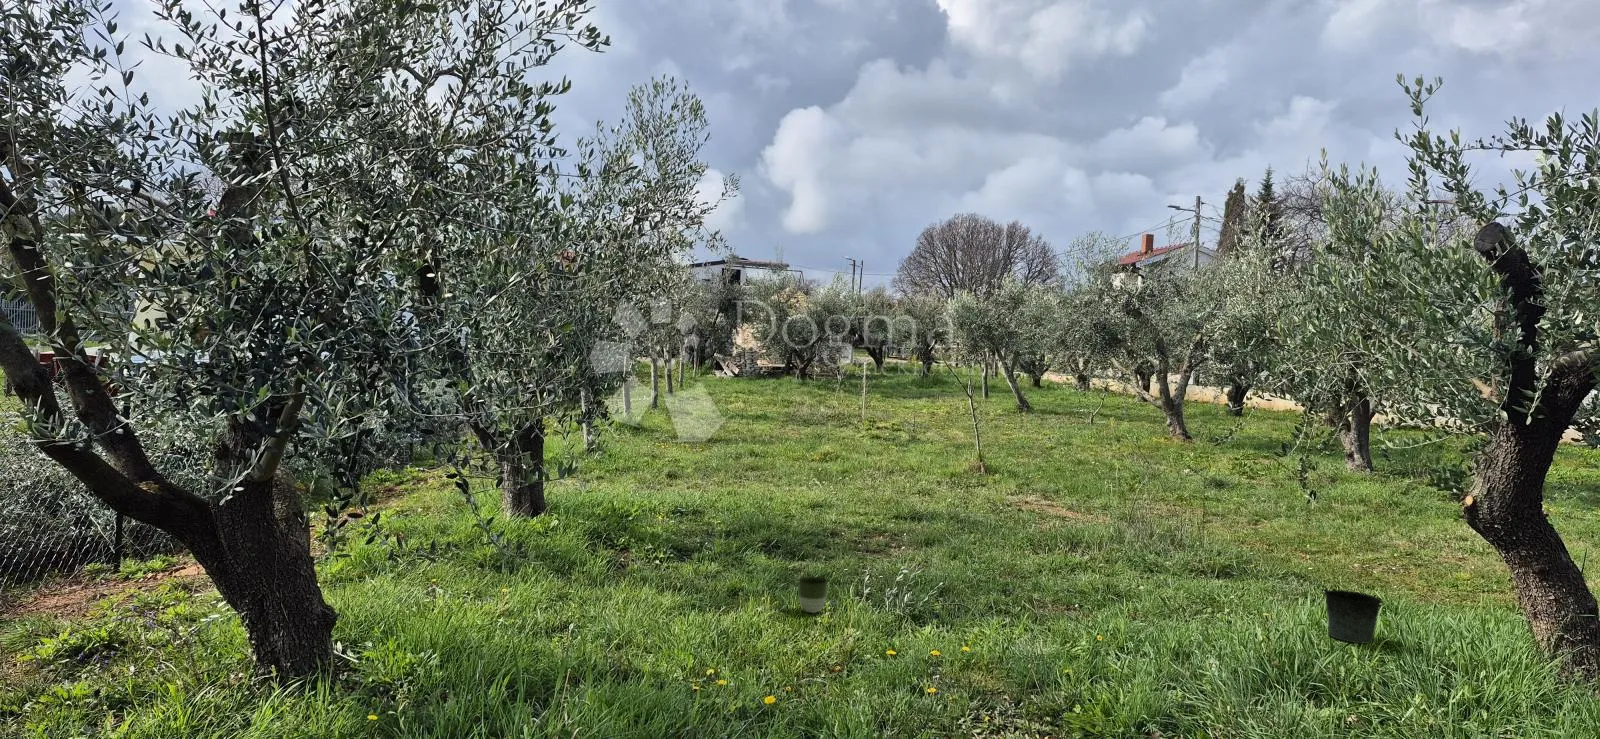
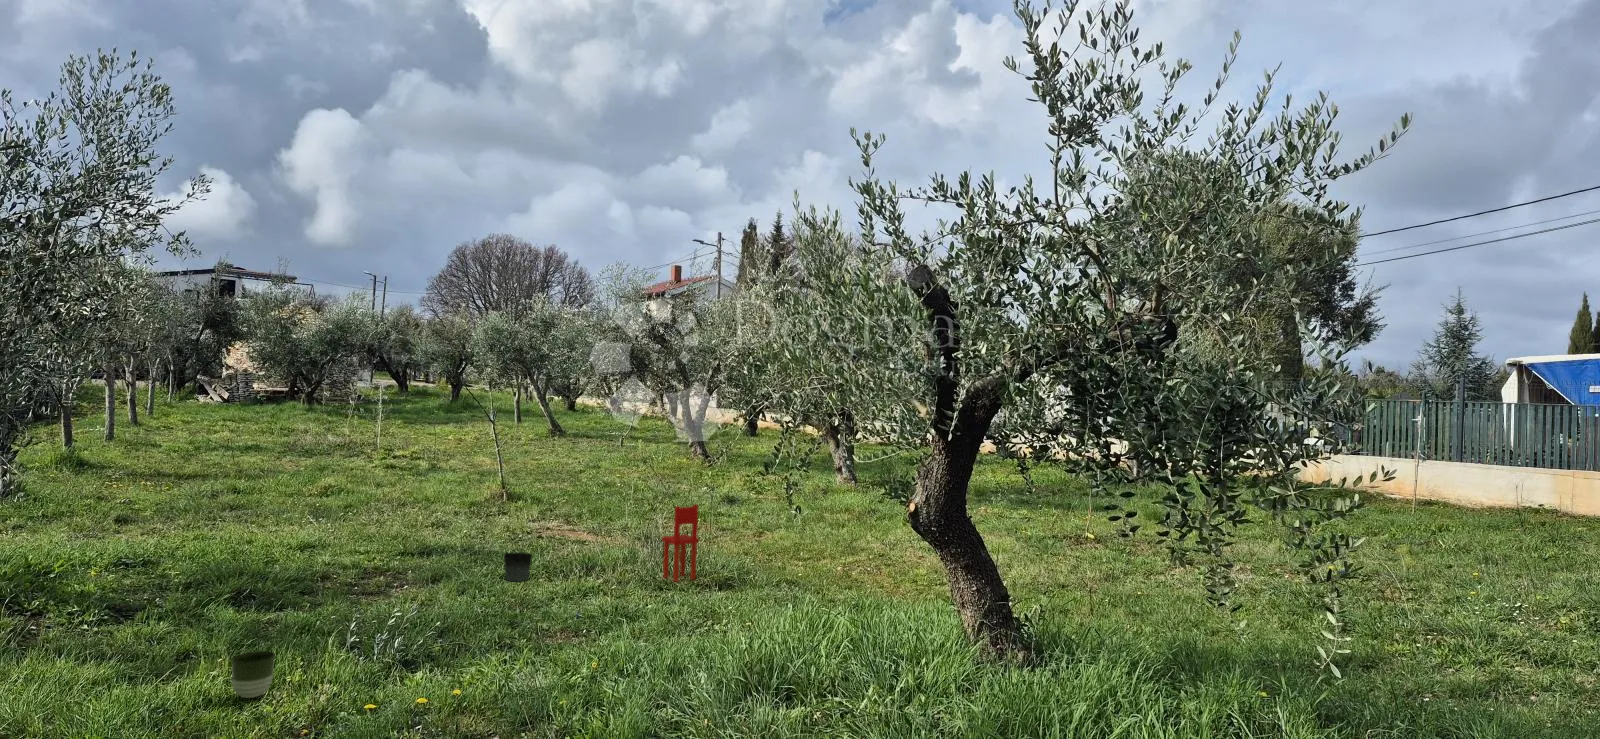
chair: none [1149,487,1192,565] -> present [662,504,699,582]
bucket: present [1321,588,1383,643] -> present [503,552,532,581]

